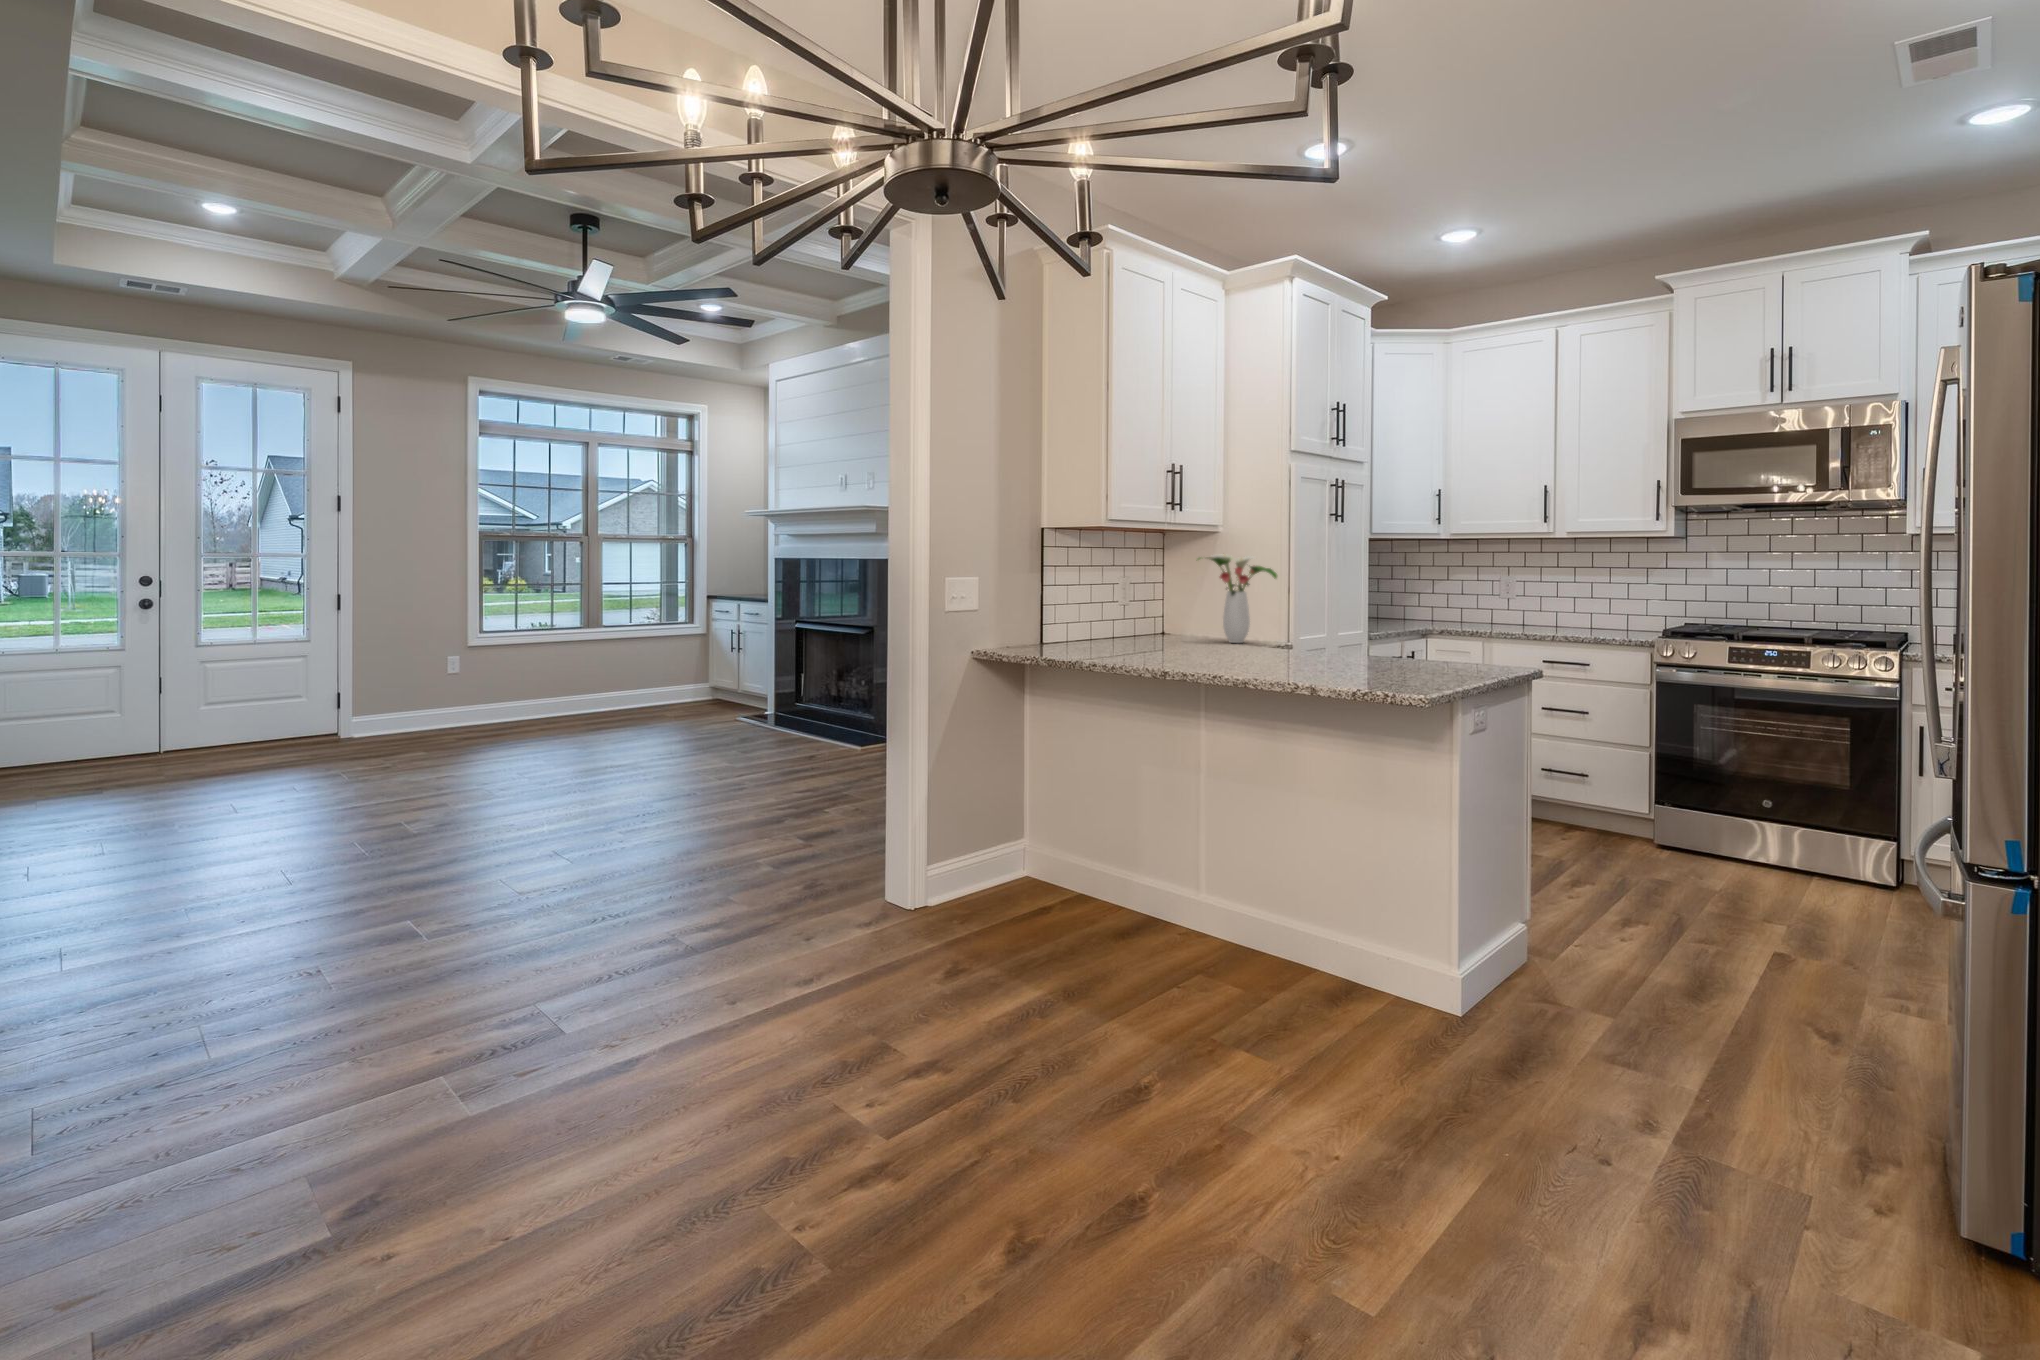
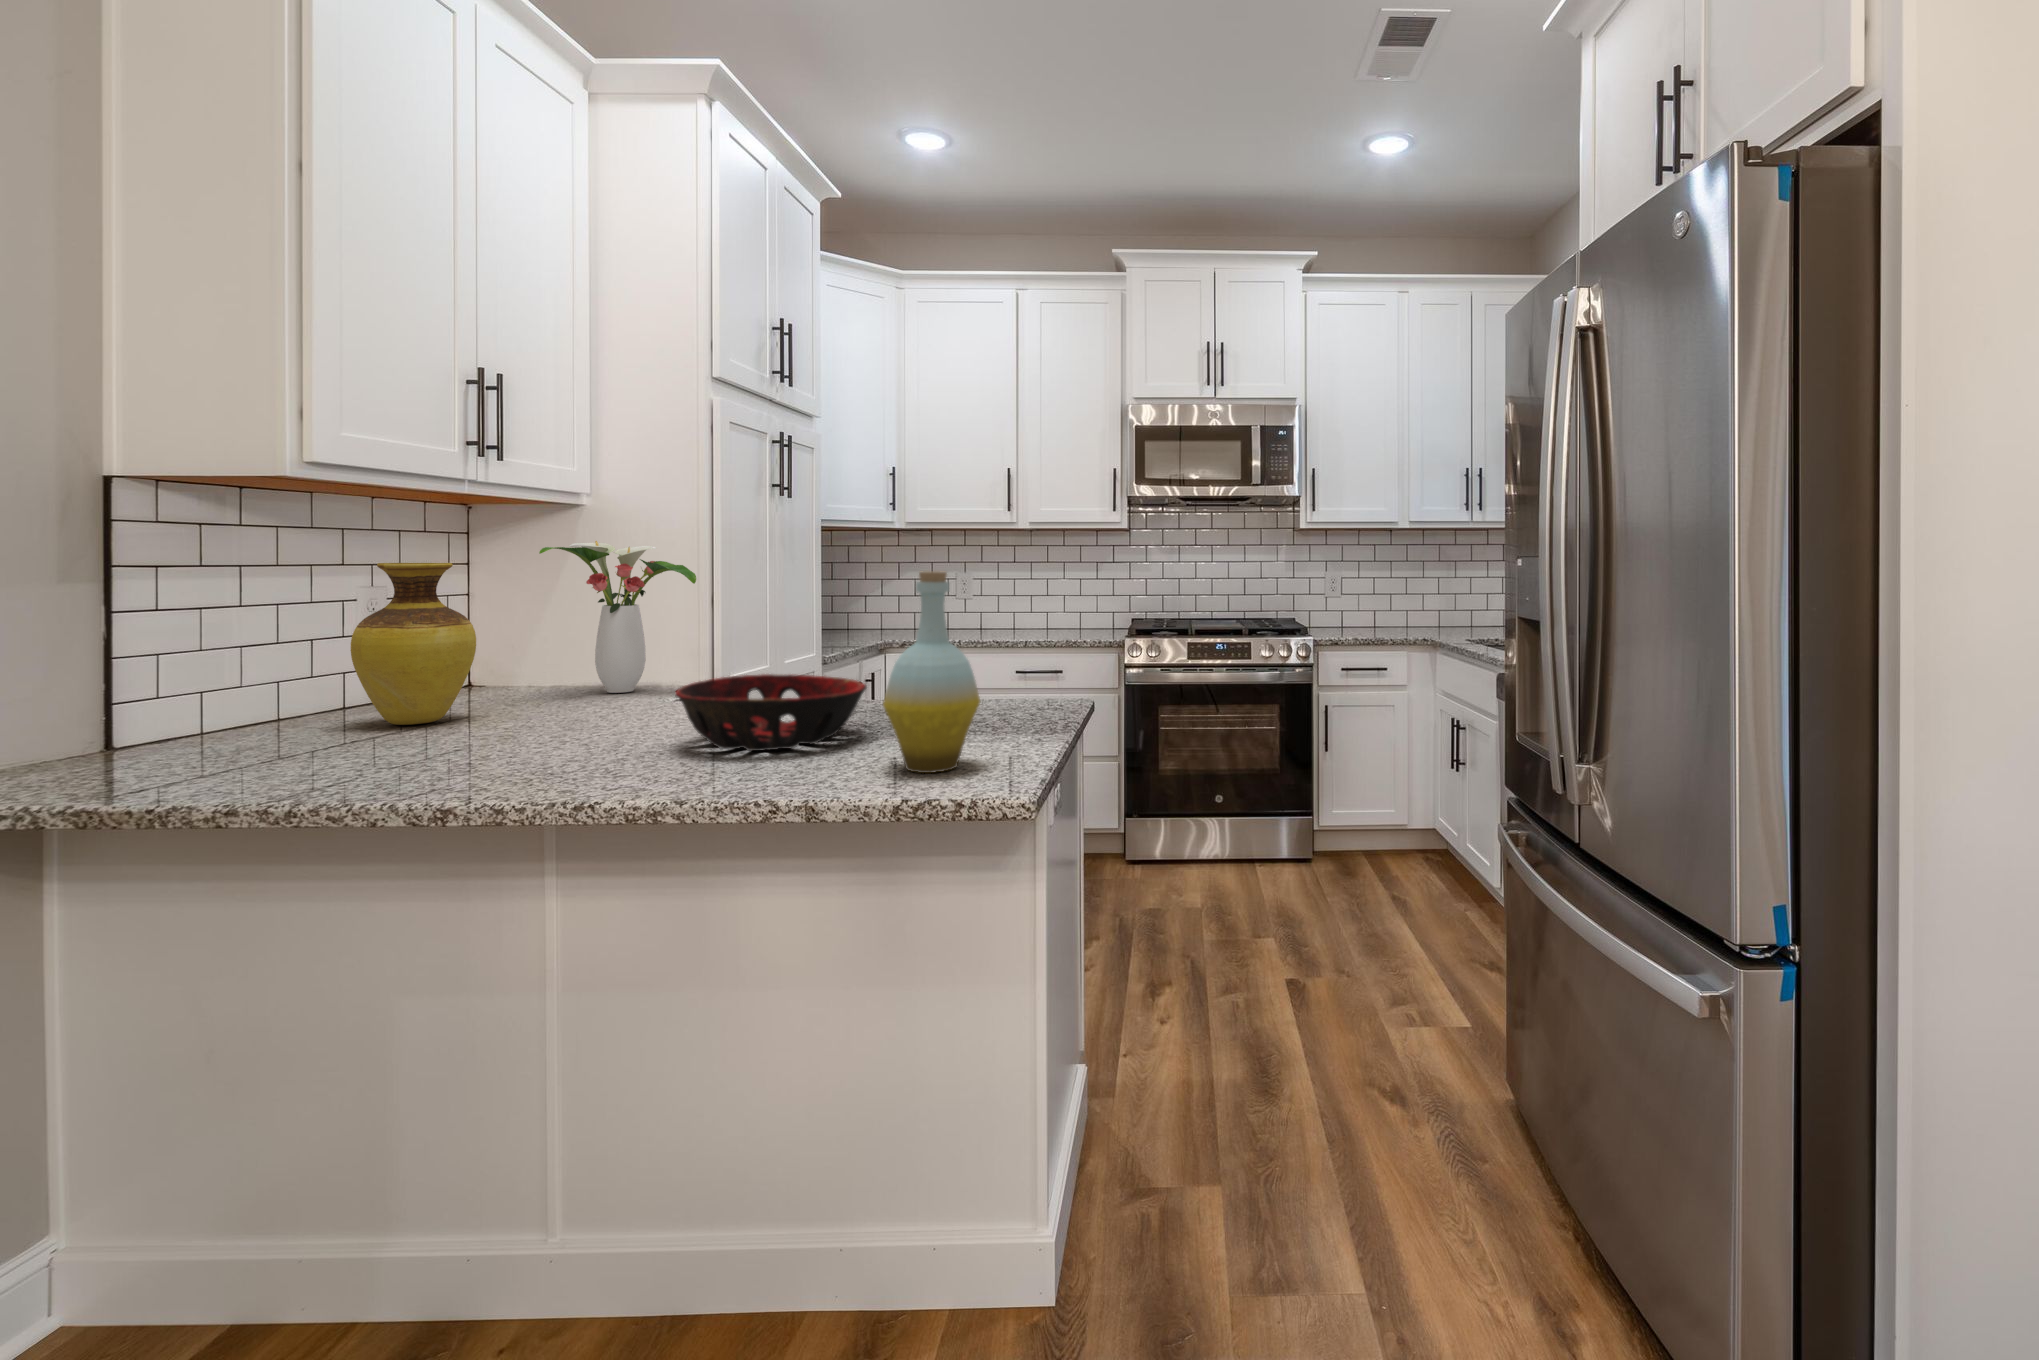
vase: none [1119,565,1169,646] -> present [351,563,476,725]
bottle: none [1360,573,1417,684] -> present [883,571,980,773]
decorative bowl: none [1260,631,1363,669] -> present [675,674,867,751]

